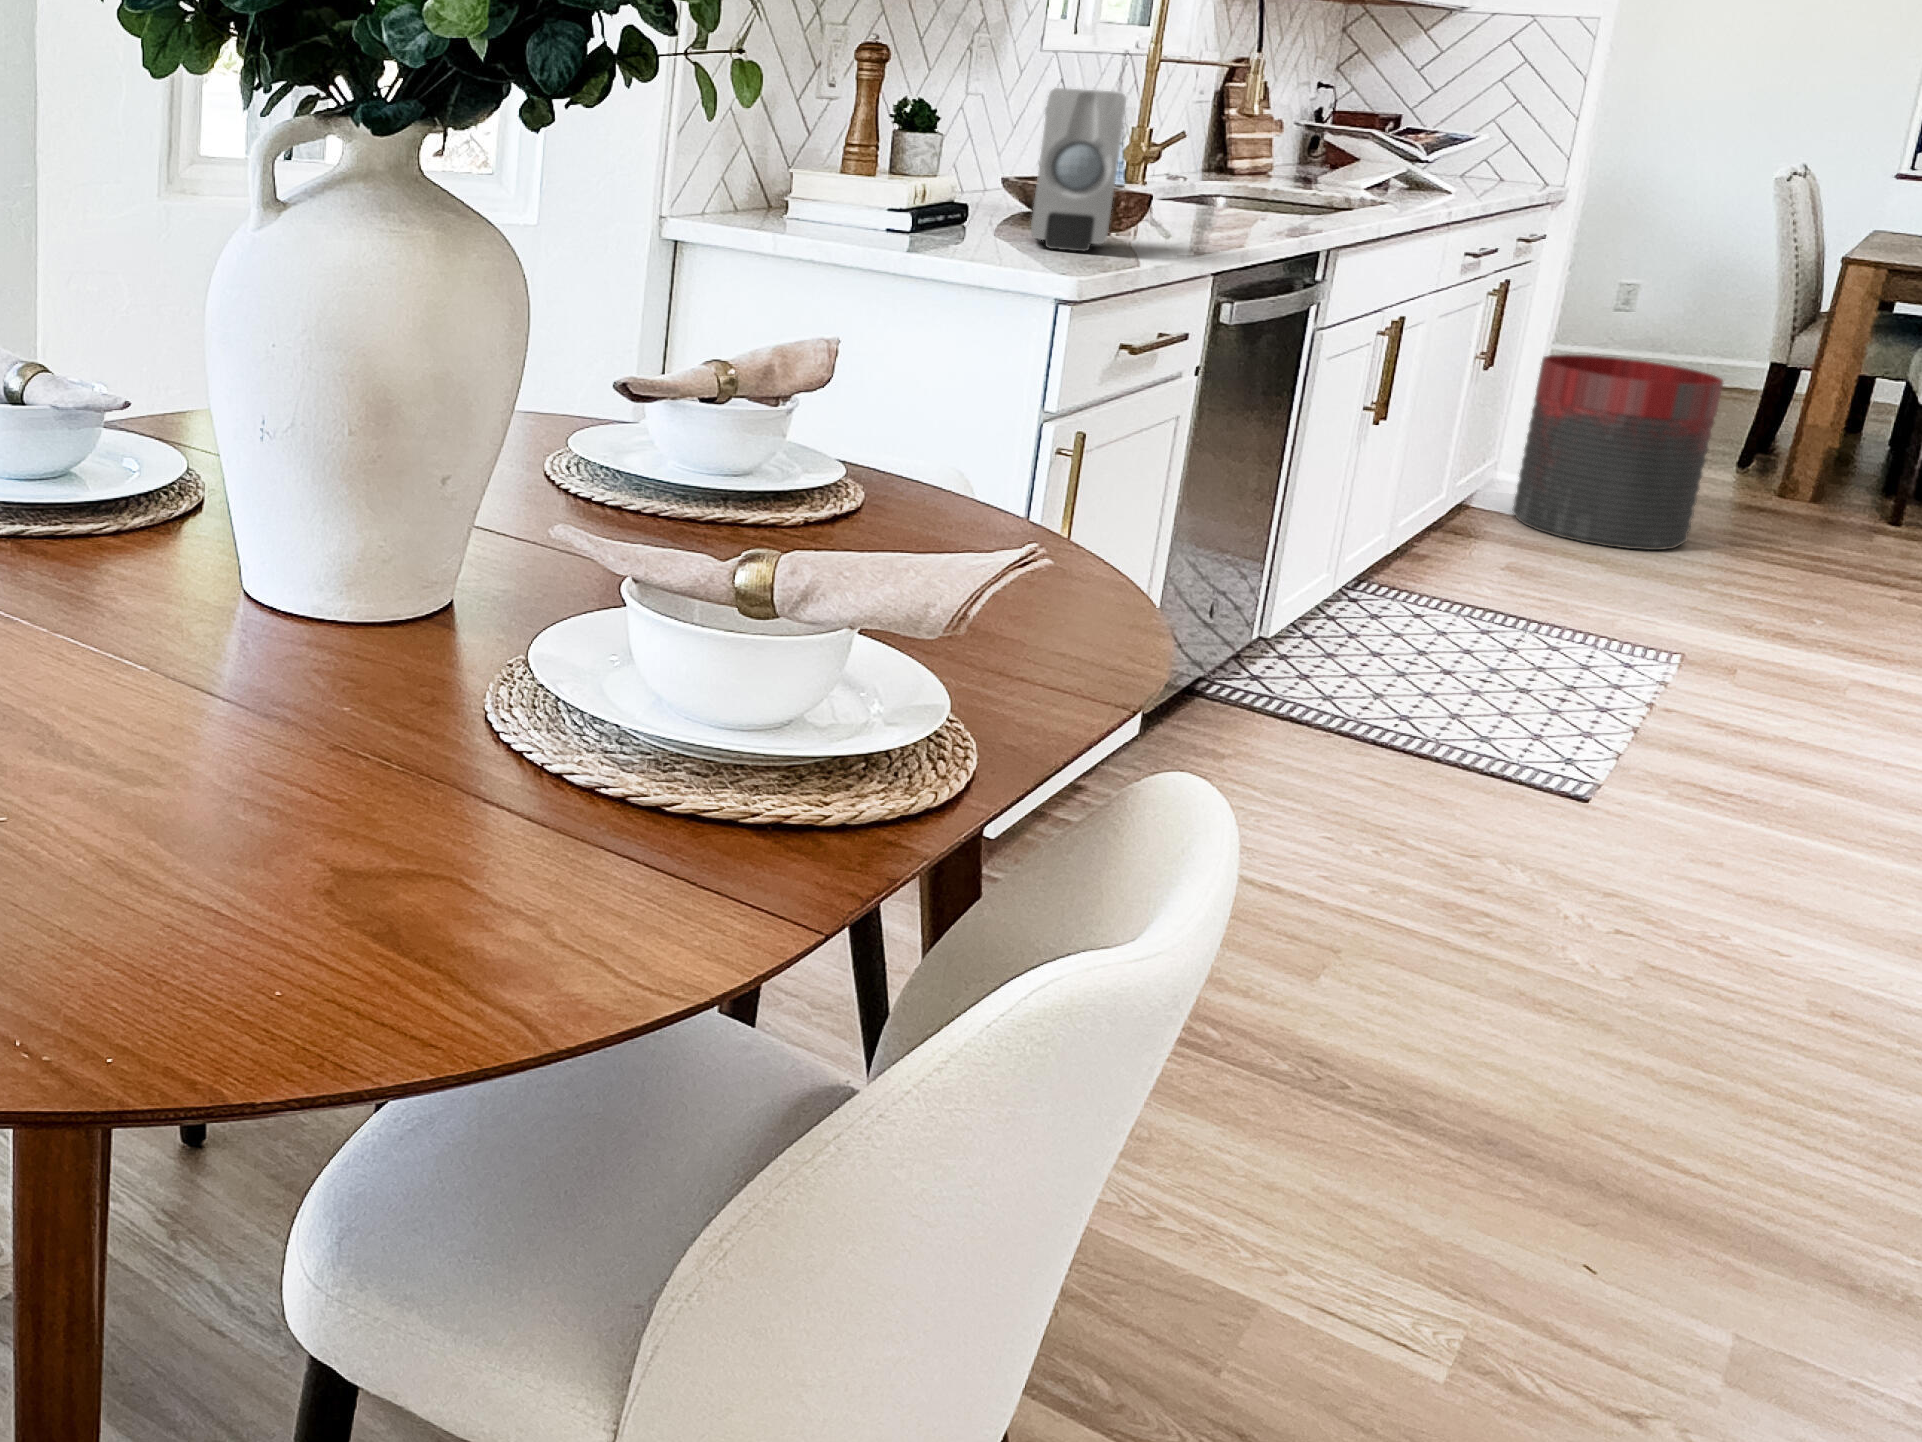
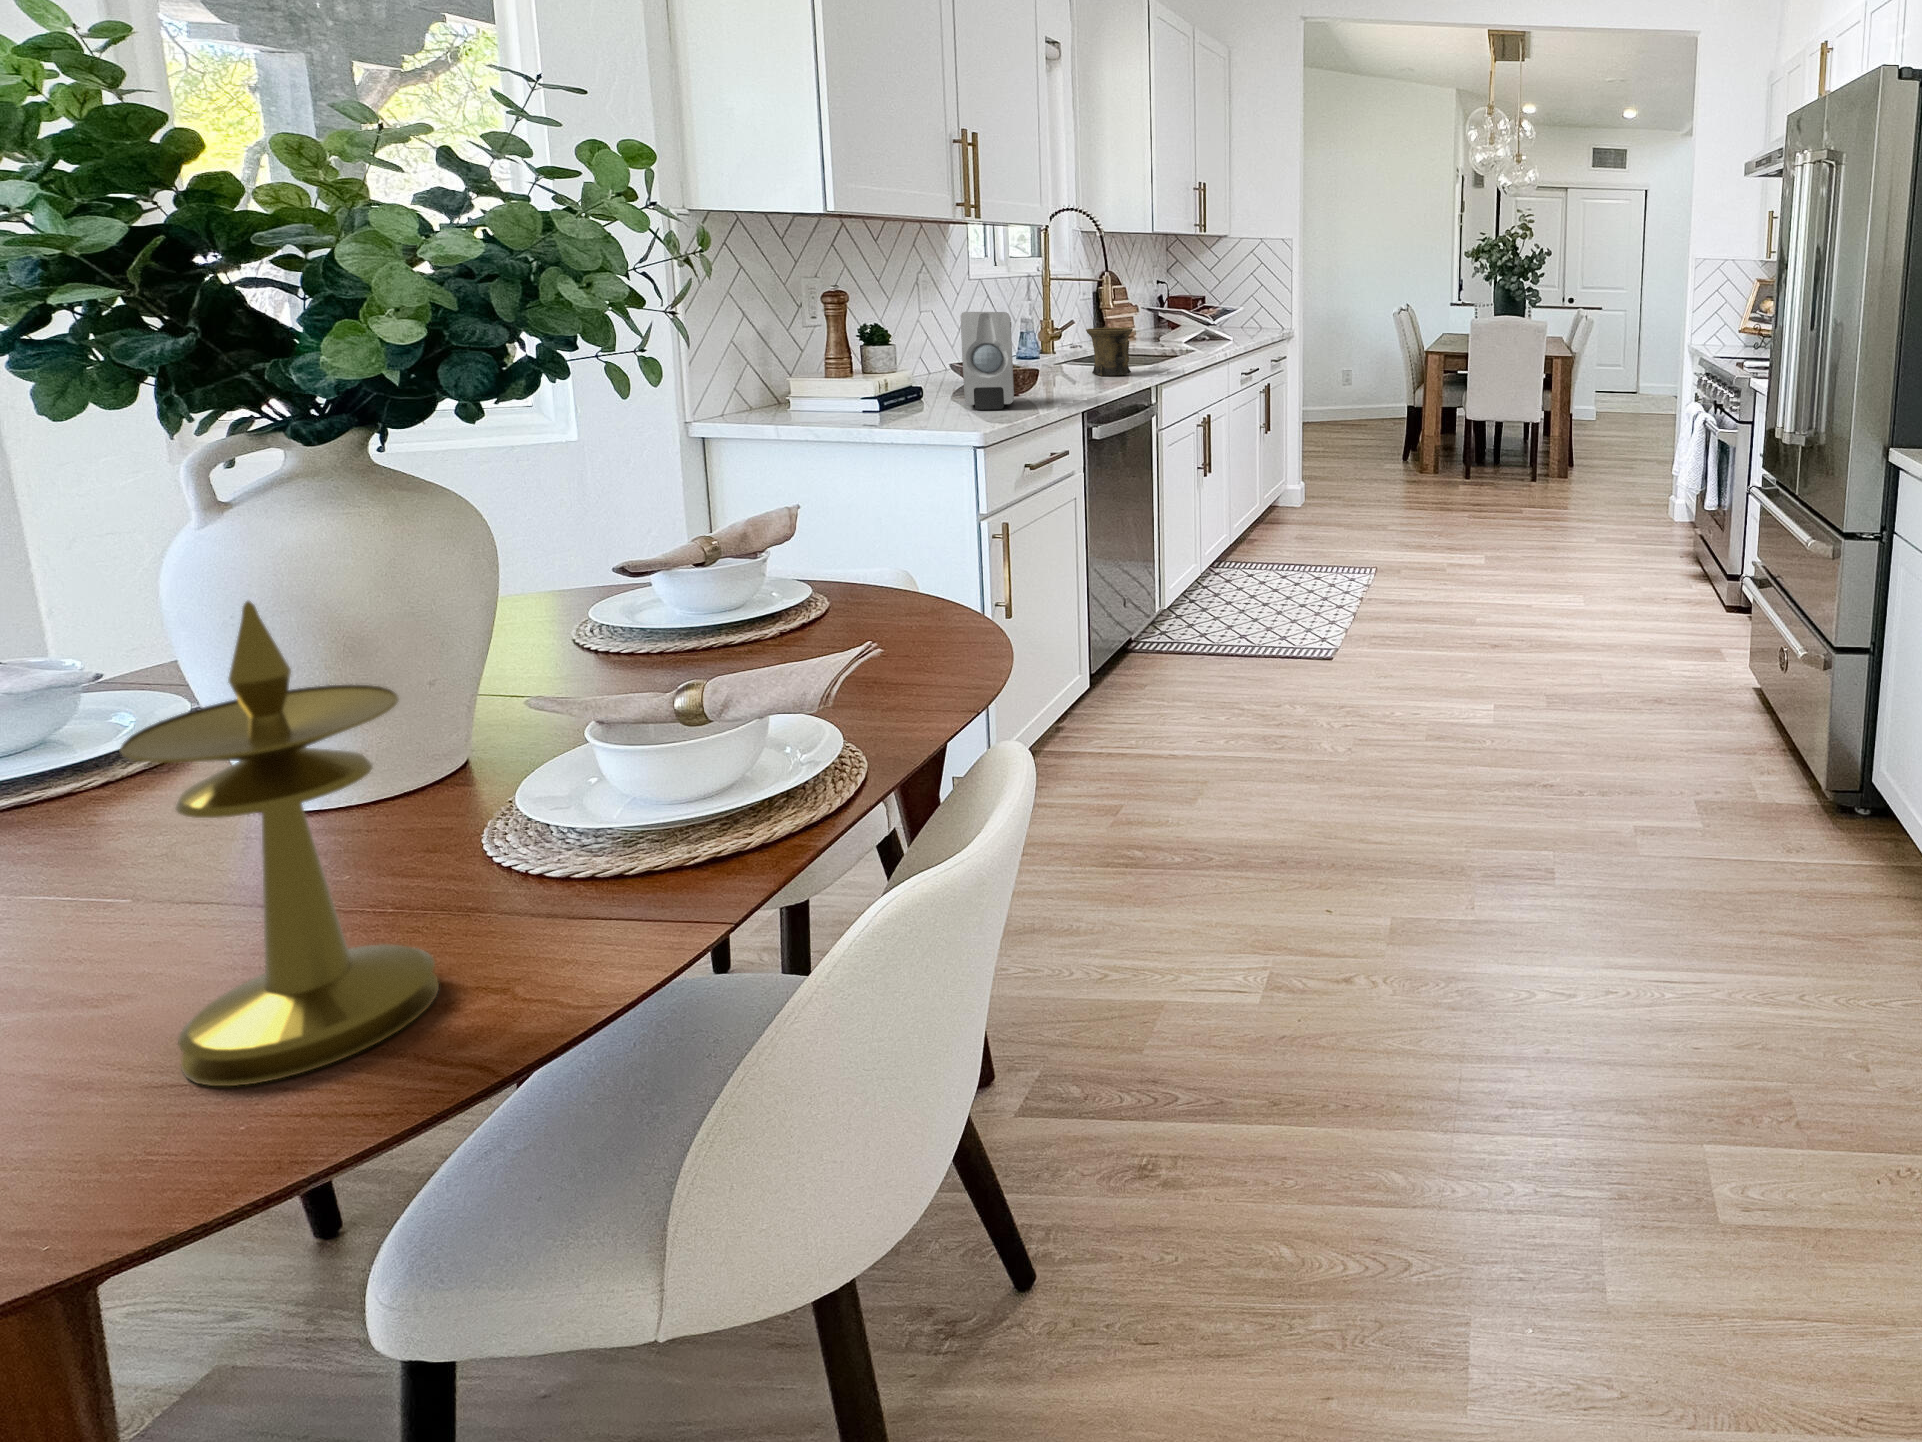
mug: none [1218,141,1305,223] -> present [1086,328,1133,376]
candlestick: none [210,290,487,948] -> present [119,601,439,1086]
trash can: present [1512,354,1723,550] -> none [1294,418,1376,517]

